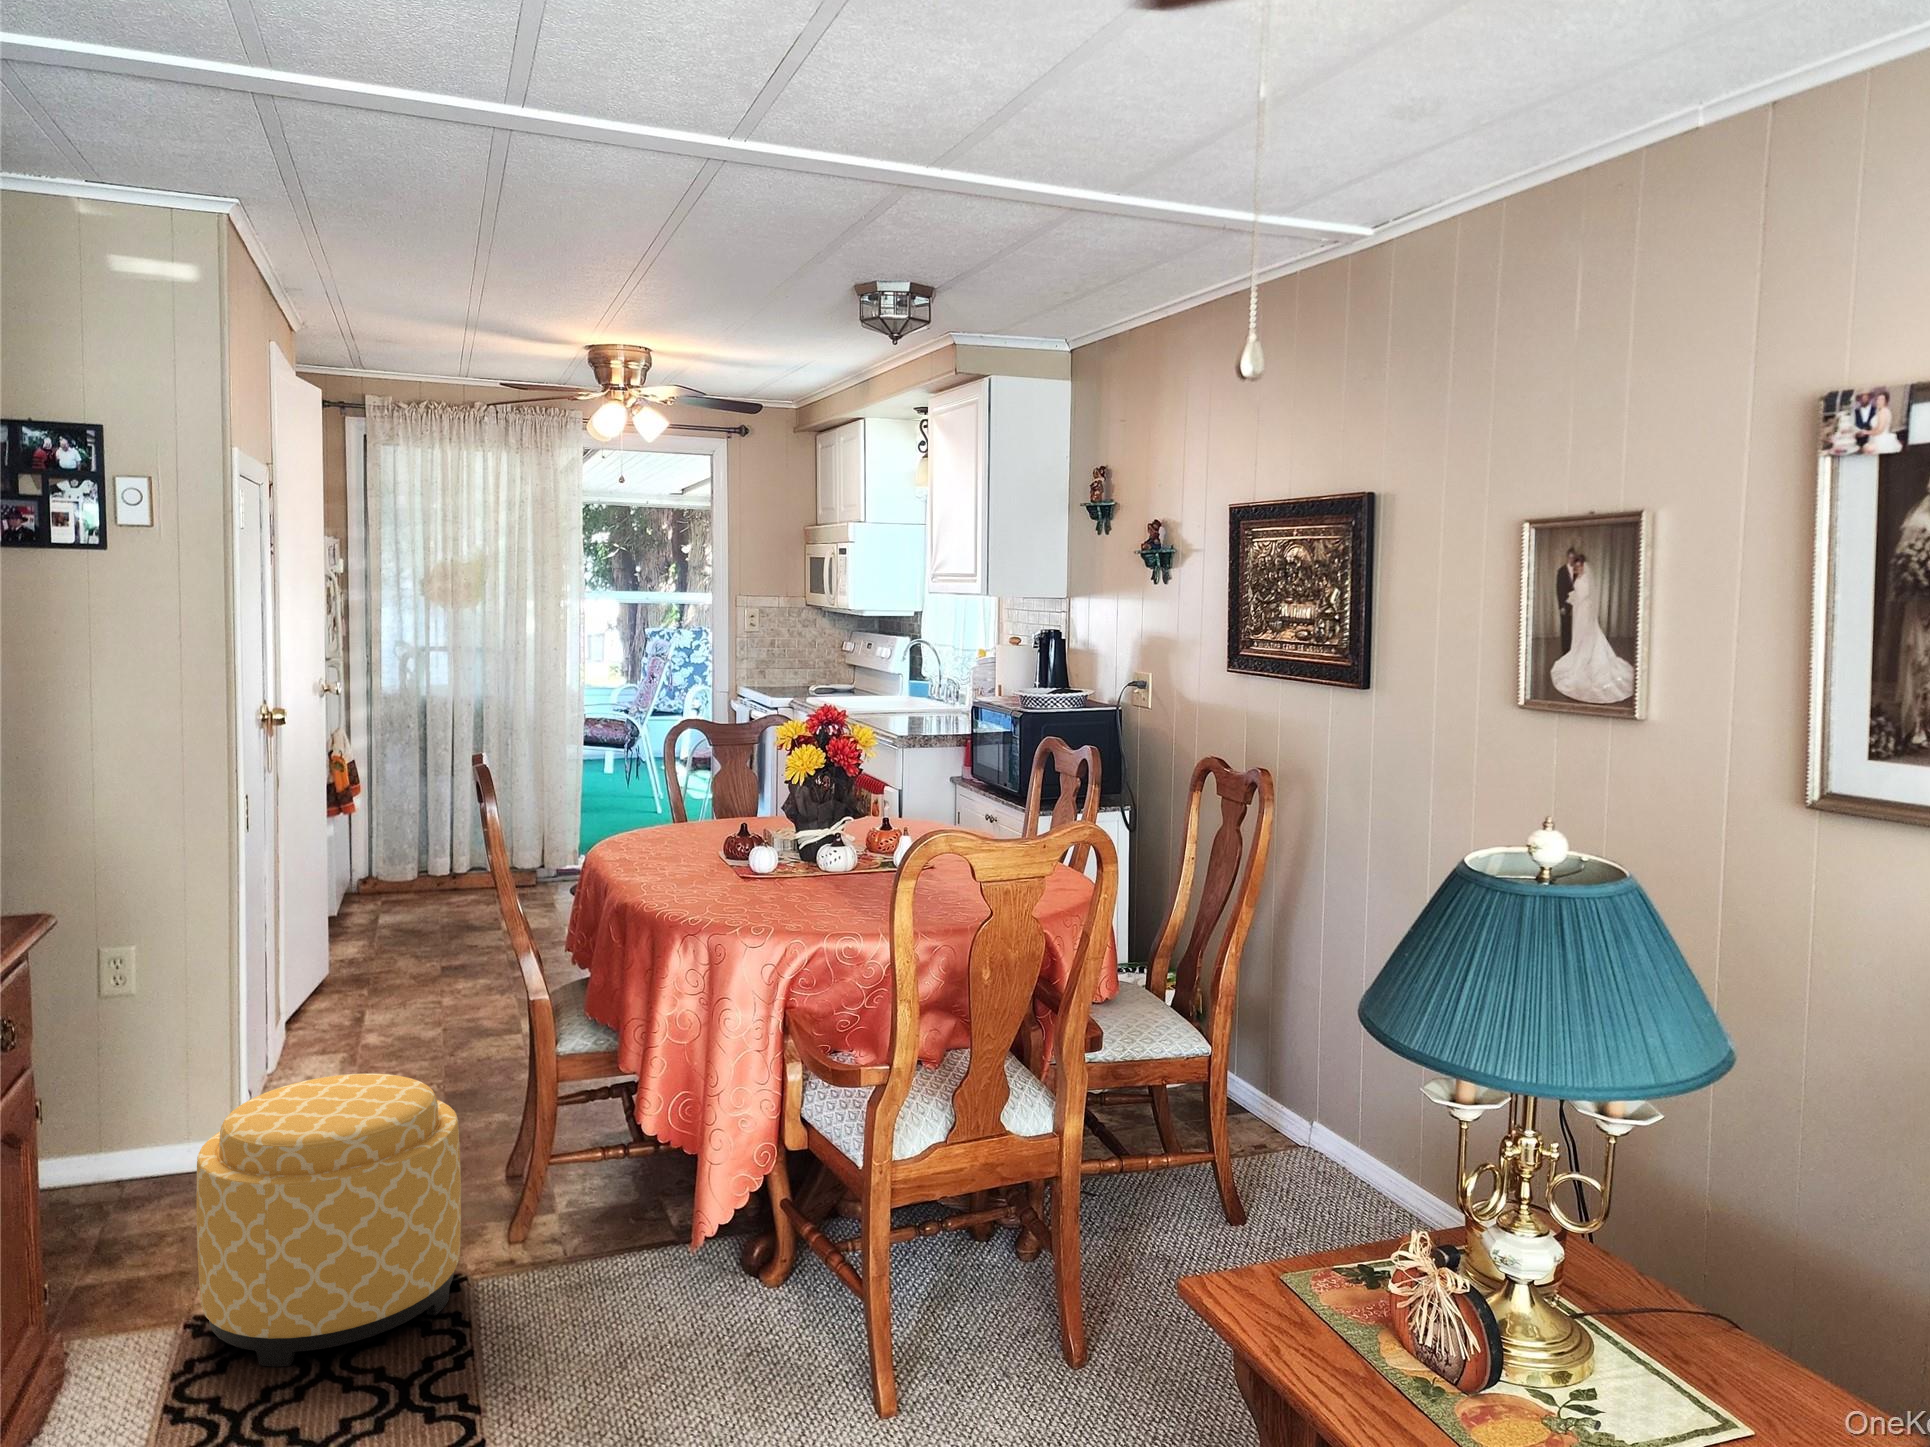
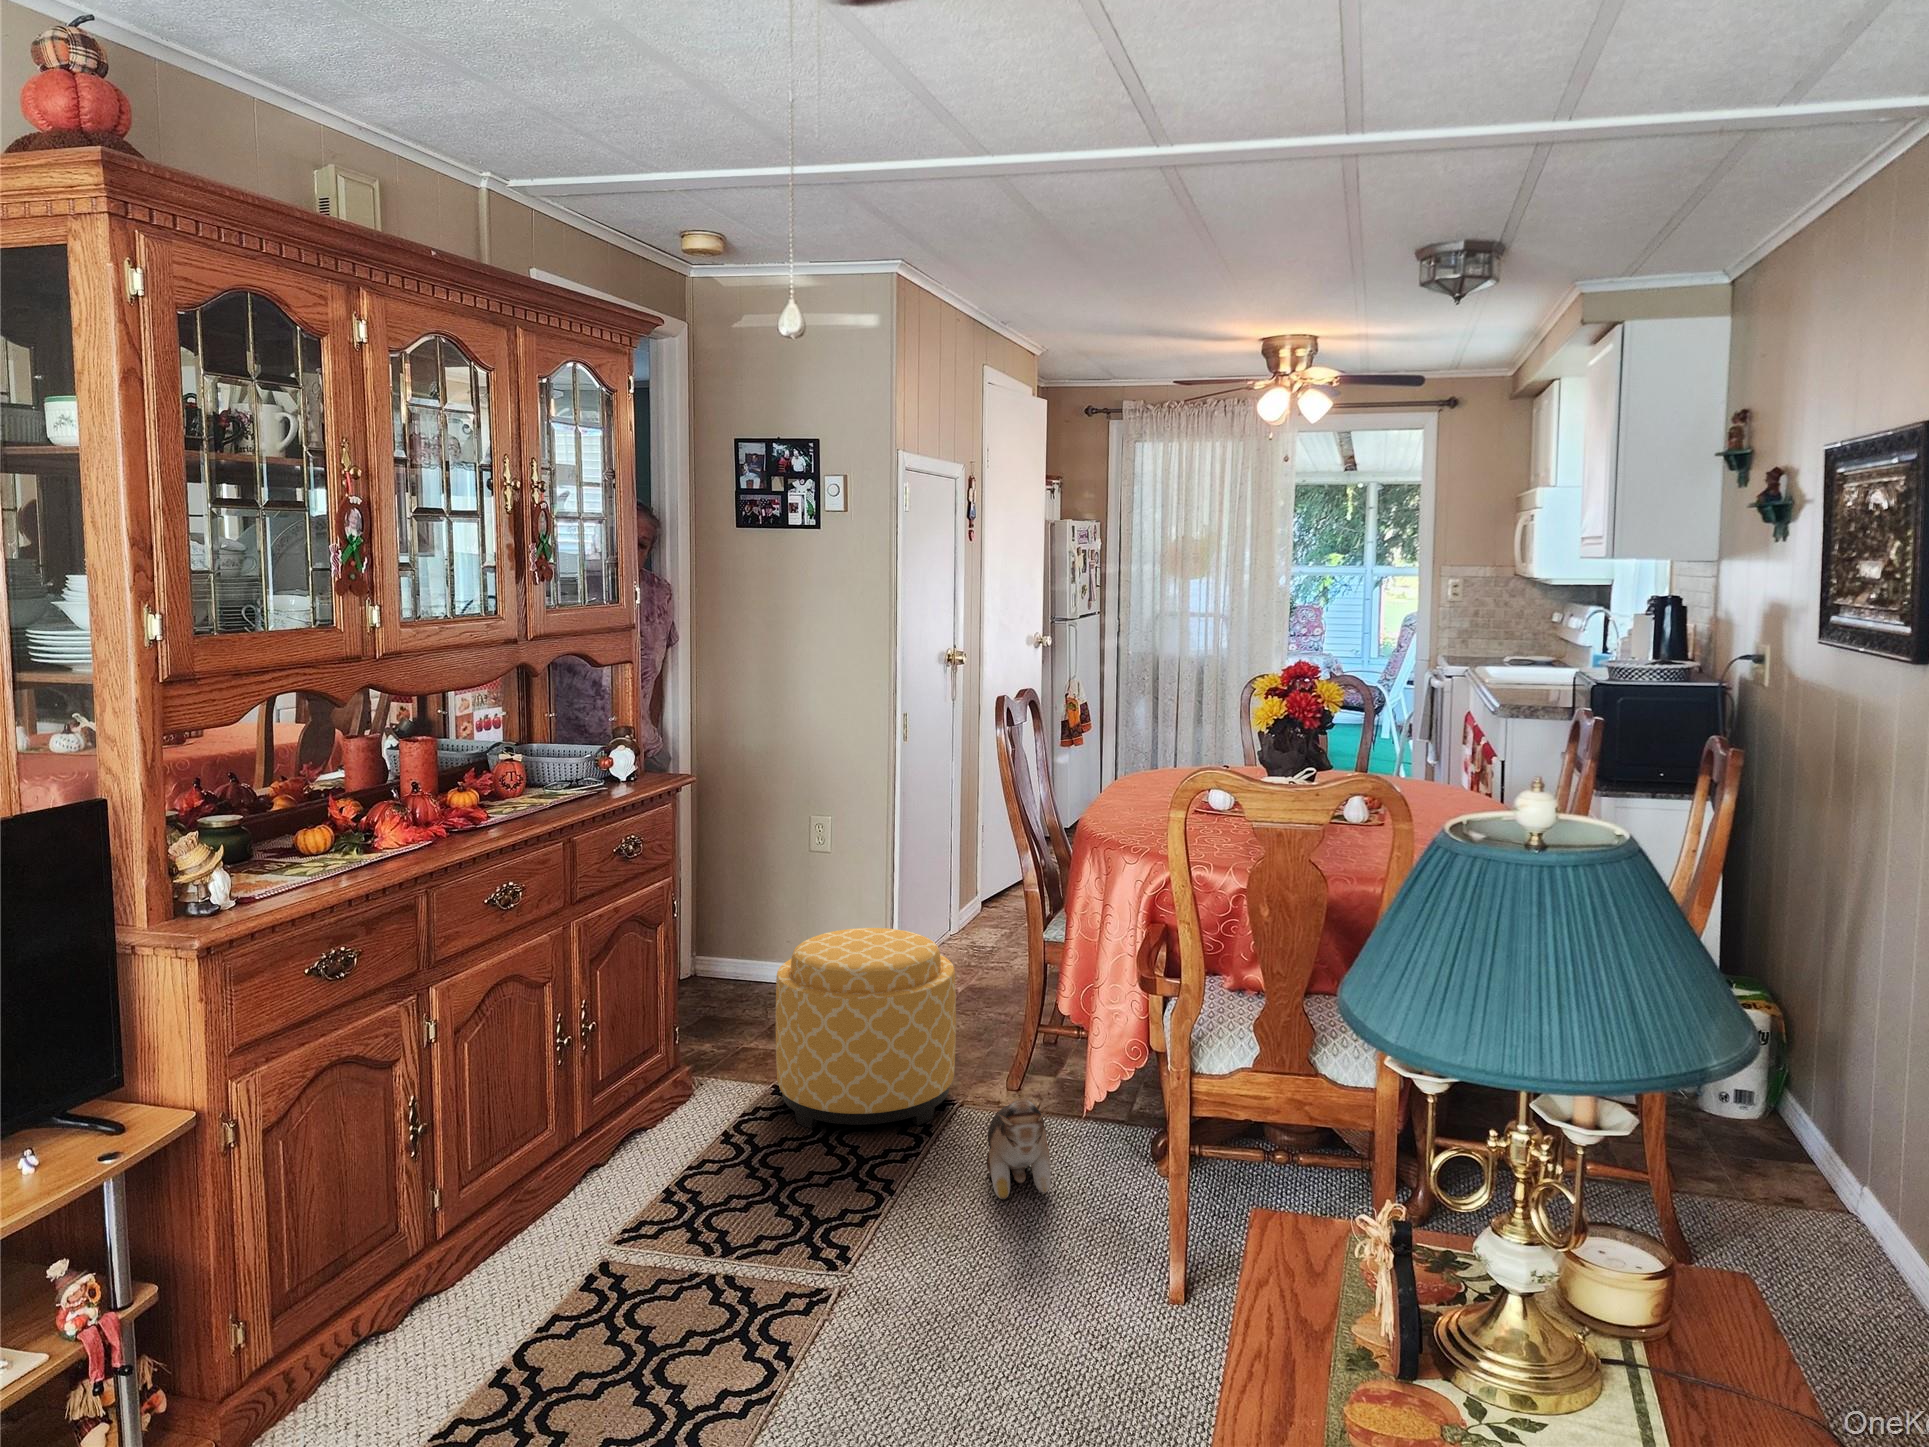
plush toy: none [557,1235,681,1364] -> present [987,1097,1051,1199]

